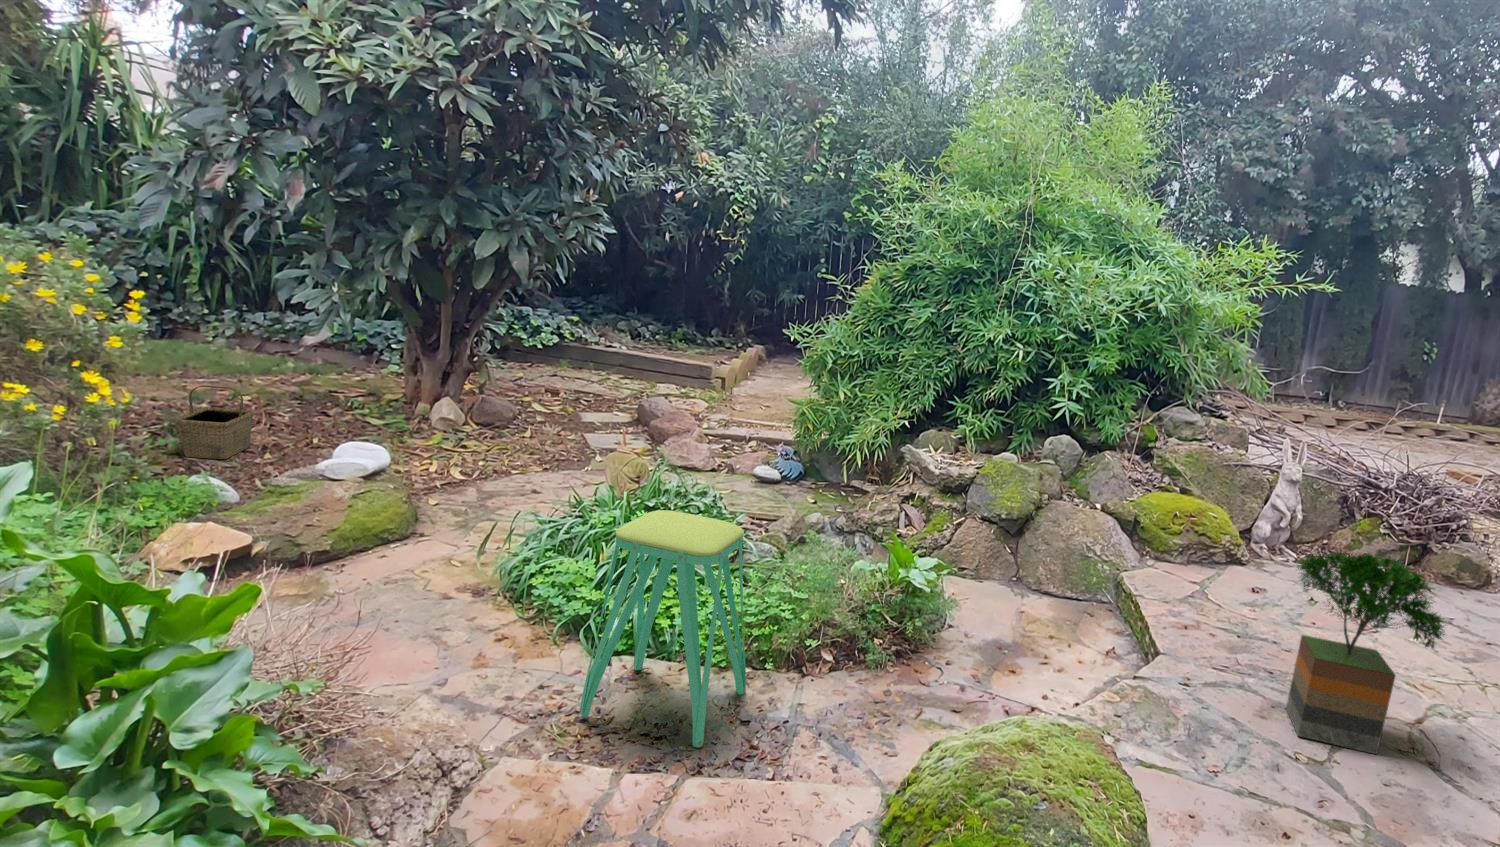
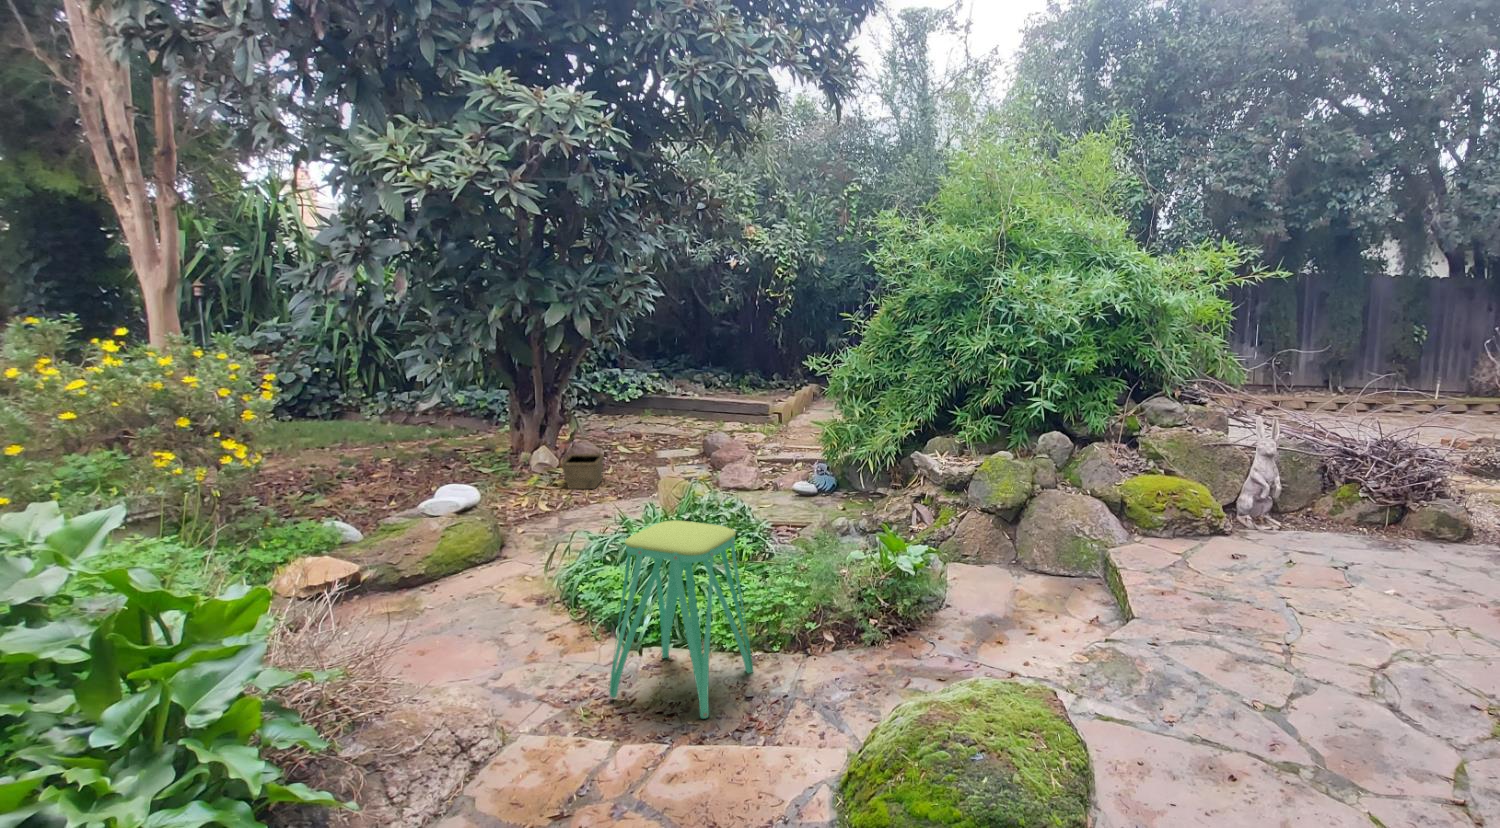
basket: present [175,385,254,459] -> present [561,450,604,489]
potted tree: present [1286,548,1445,754] -> none [1231,506,1375,695]

